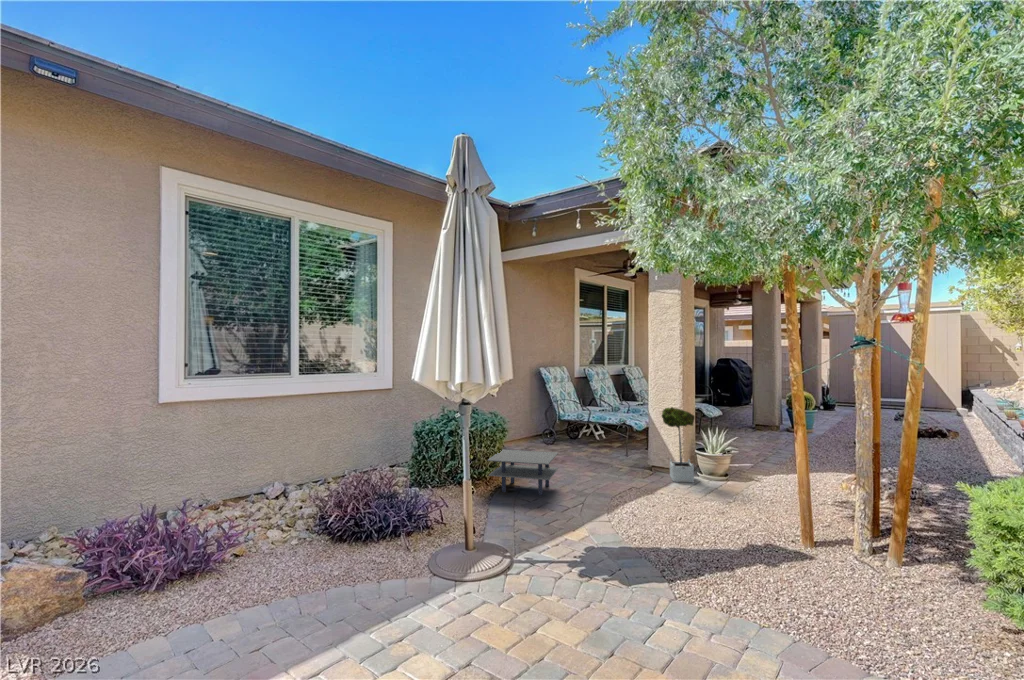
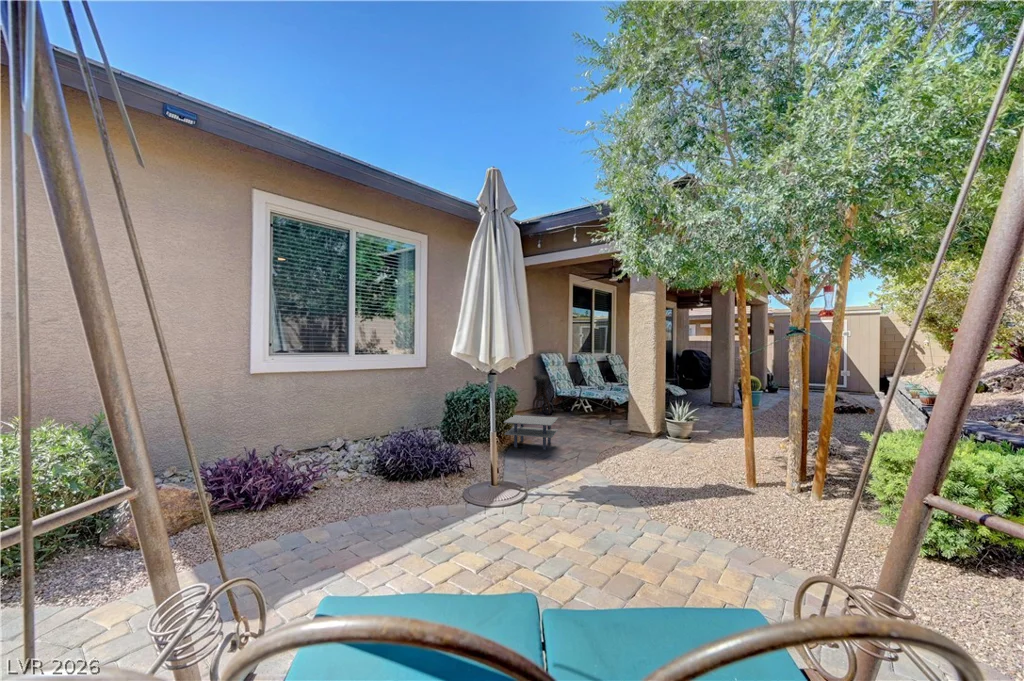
stool: none [529,394,551,444] -> present [533,375,550,414]
potted tree: present [662,407,695,482] -> none [639,383,665,442]

